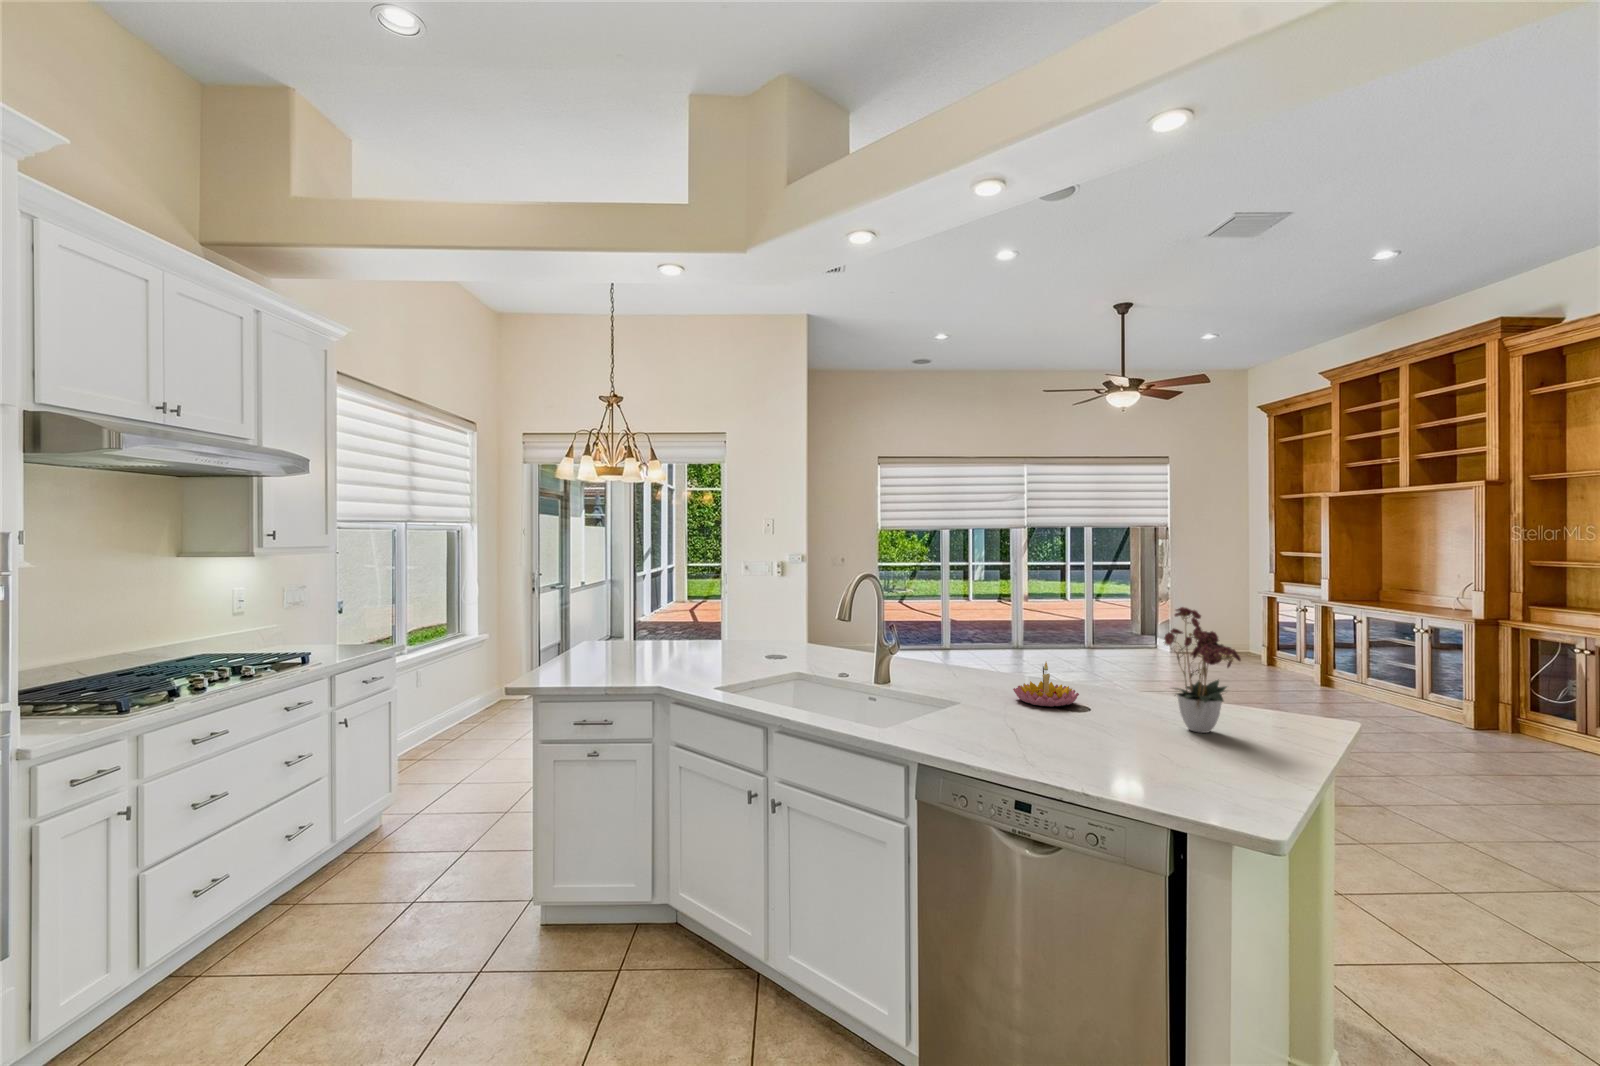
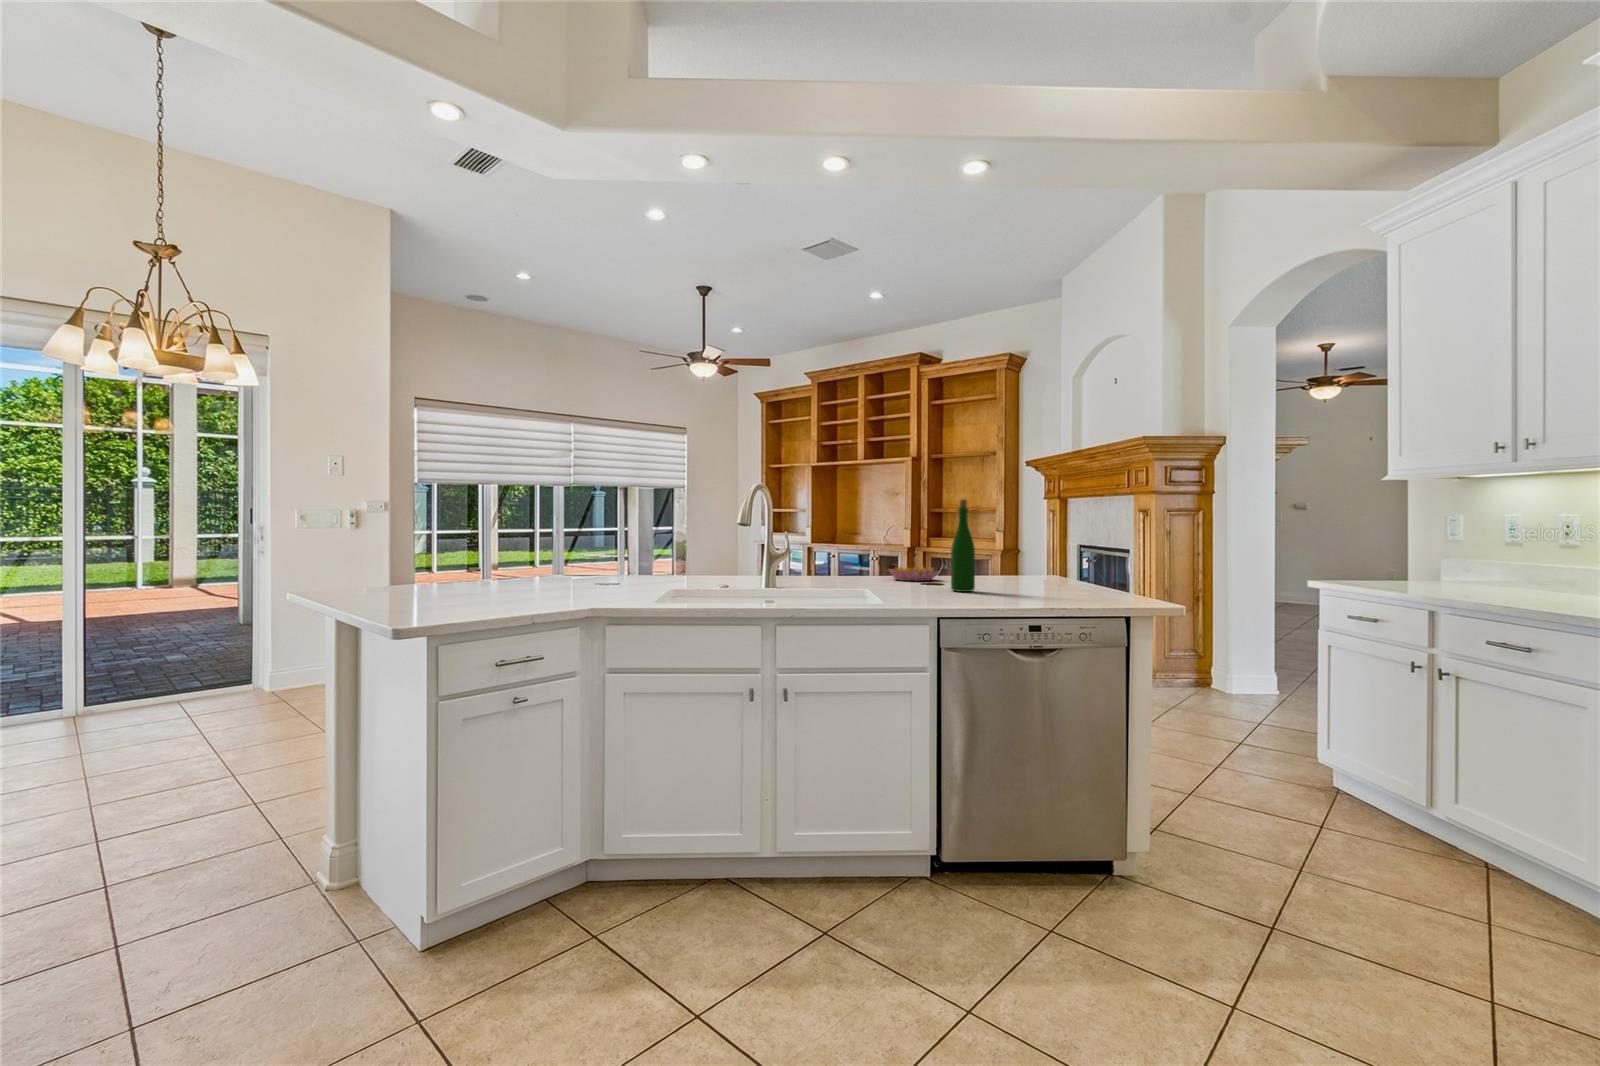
flower arrangement: present [1164,607,1241,733] -> none [993,493,1056,581]
wine bottle: none [970,621,1000,739] -> present [951,499,975,592]

